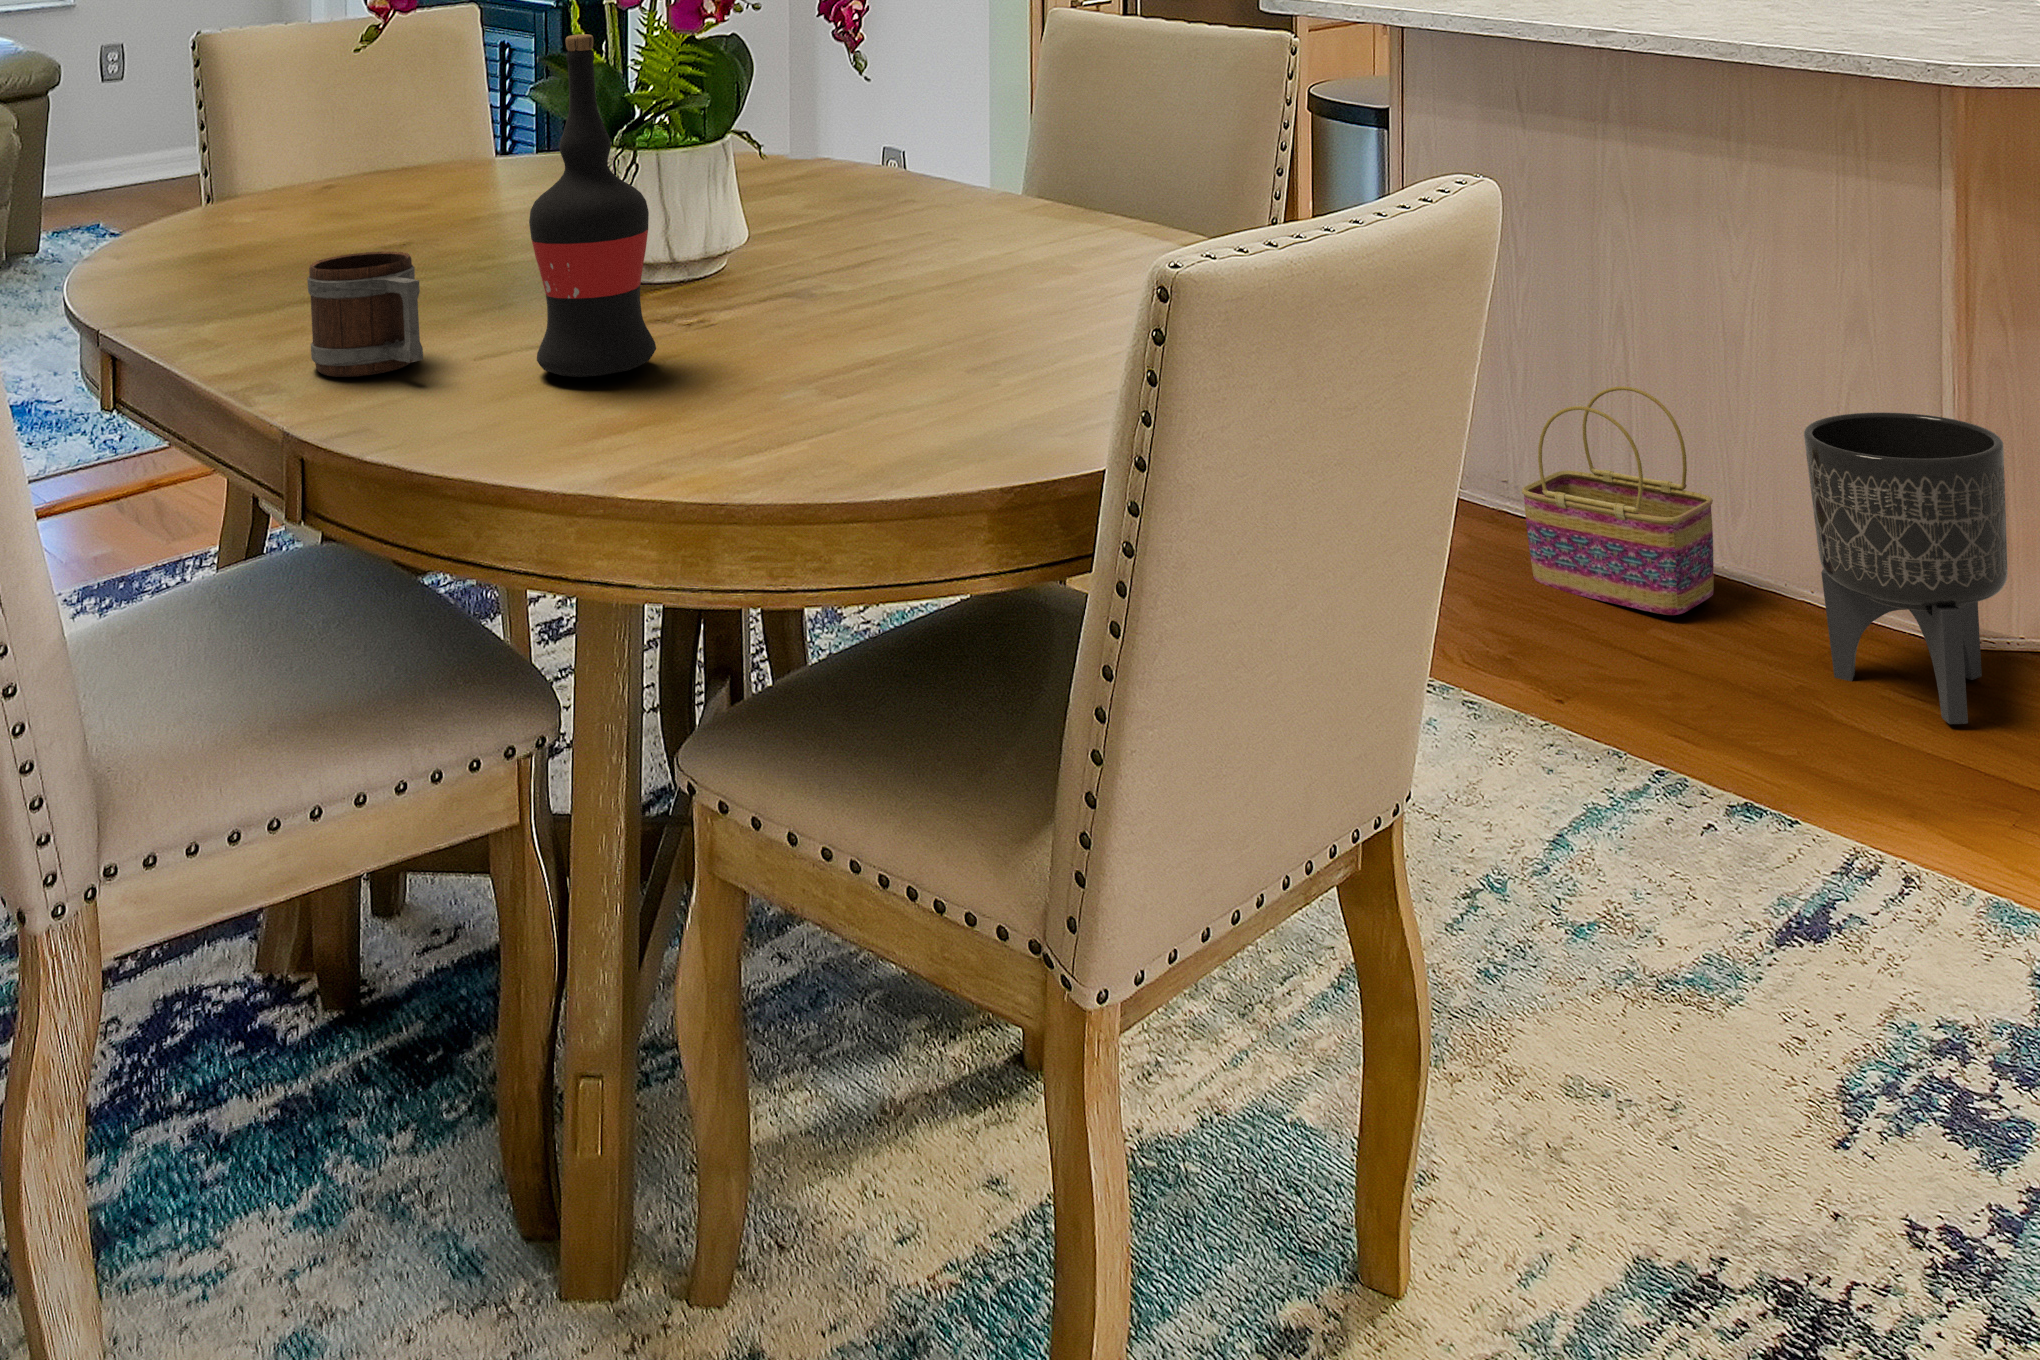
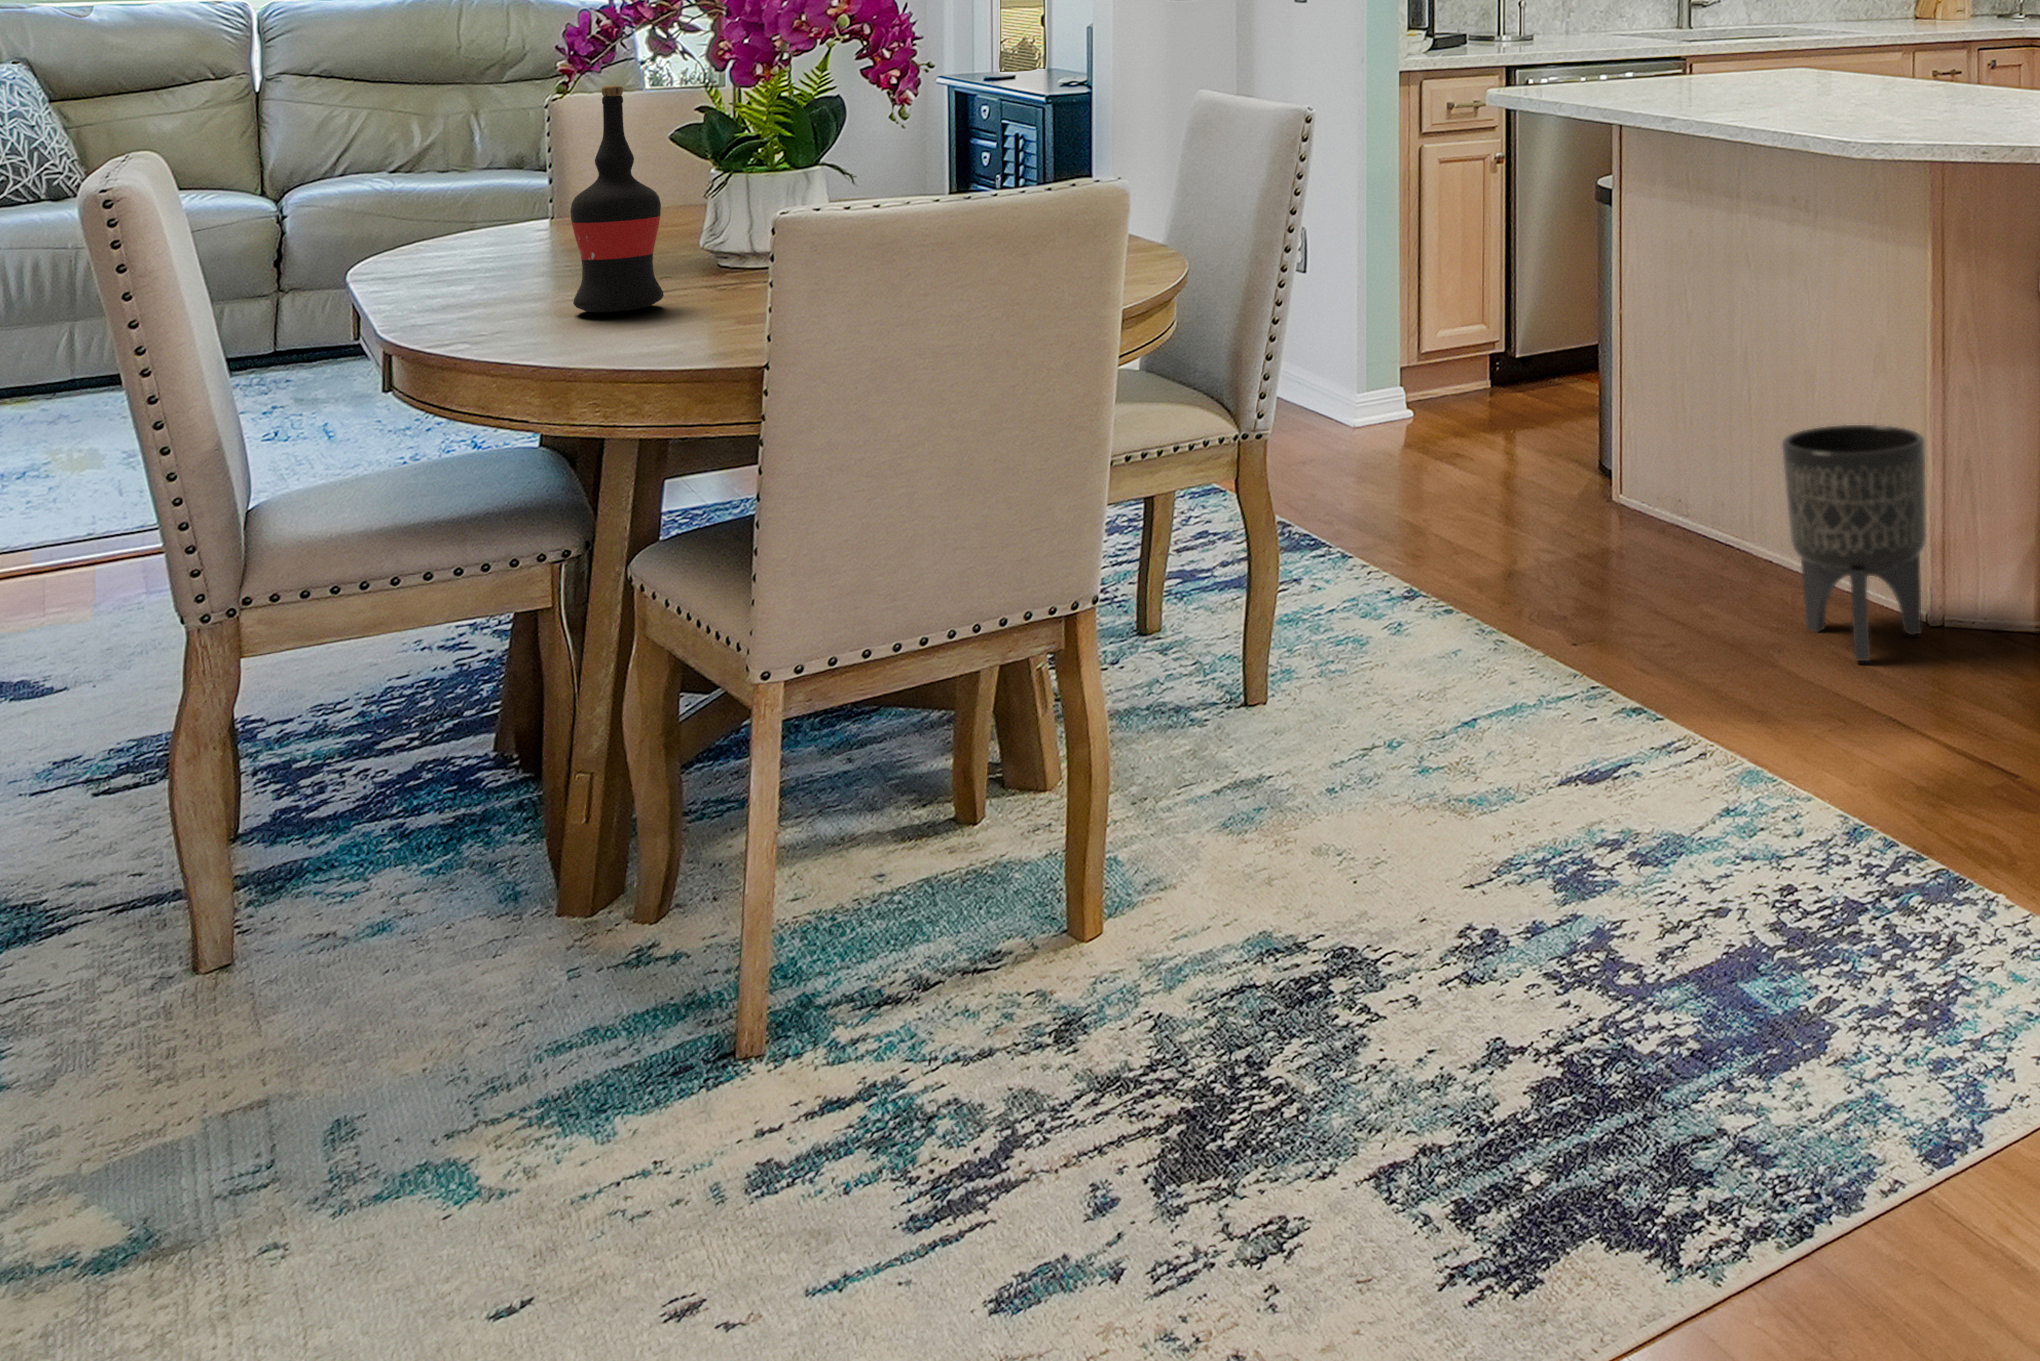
mug: present [307,252,423,377] -> none [438,231,519,309]
basket: present [1522,387,1713,615] -> none [1638,408,1771,585]

